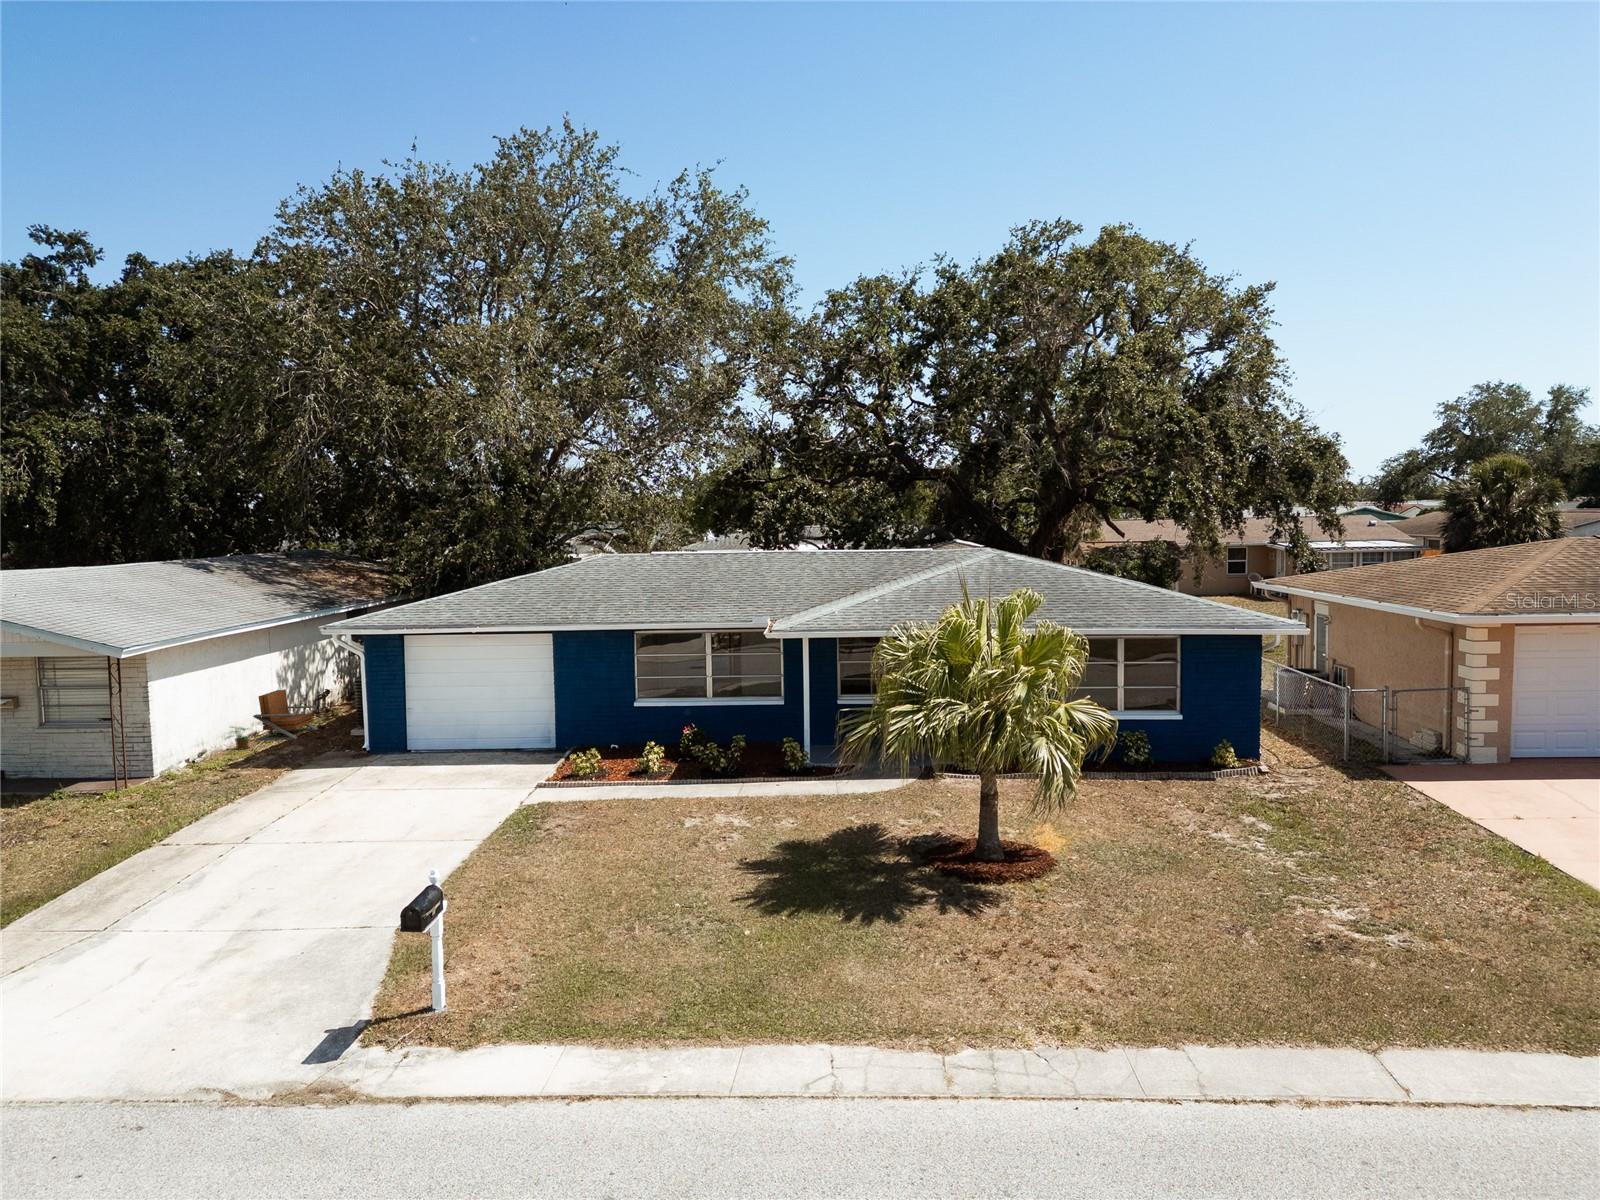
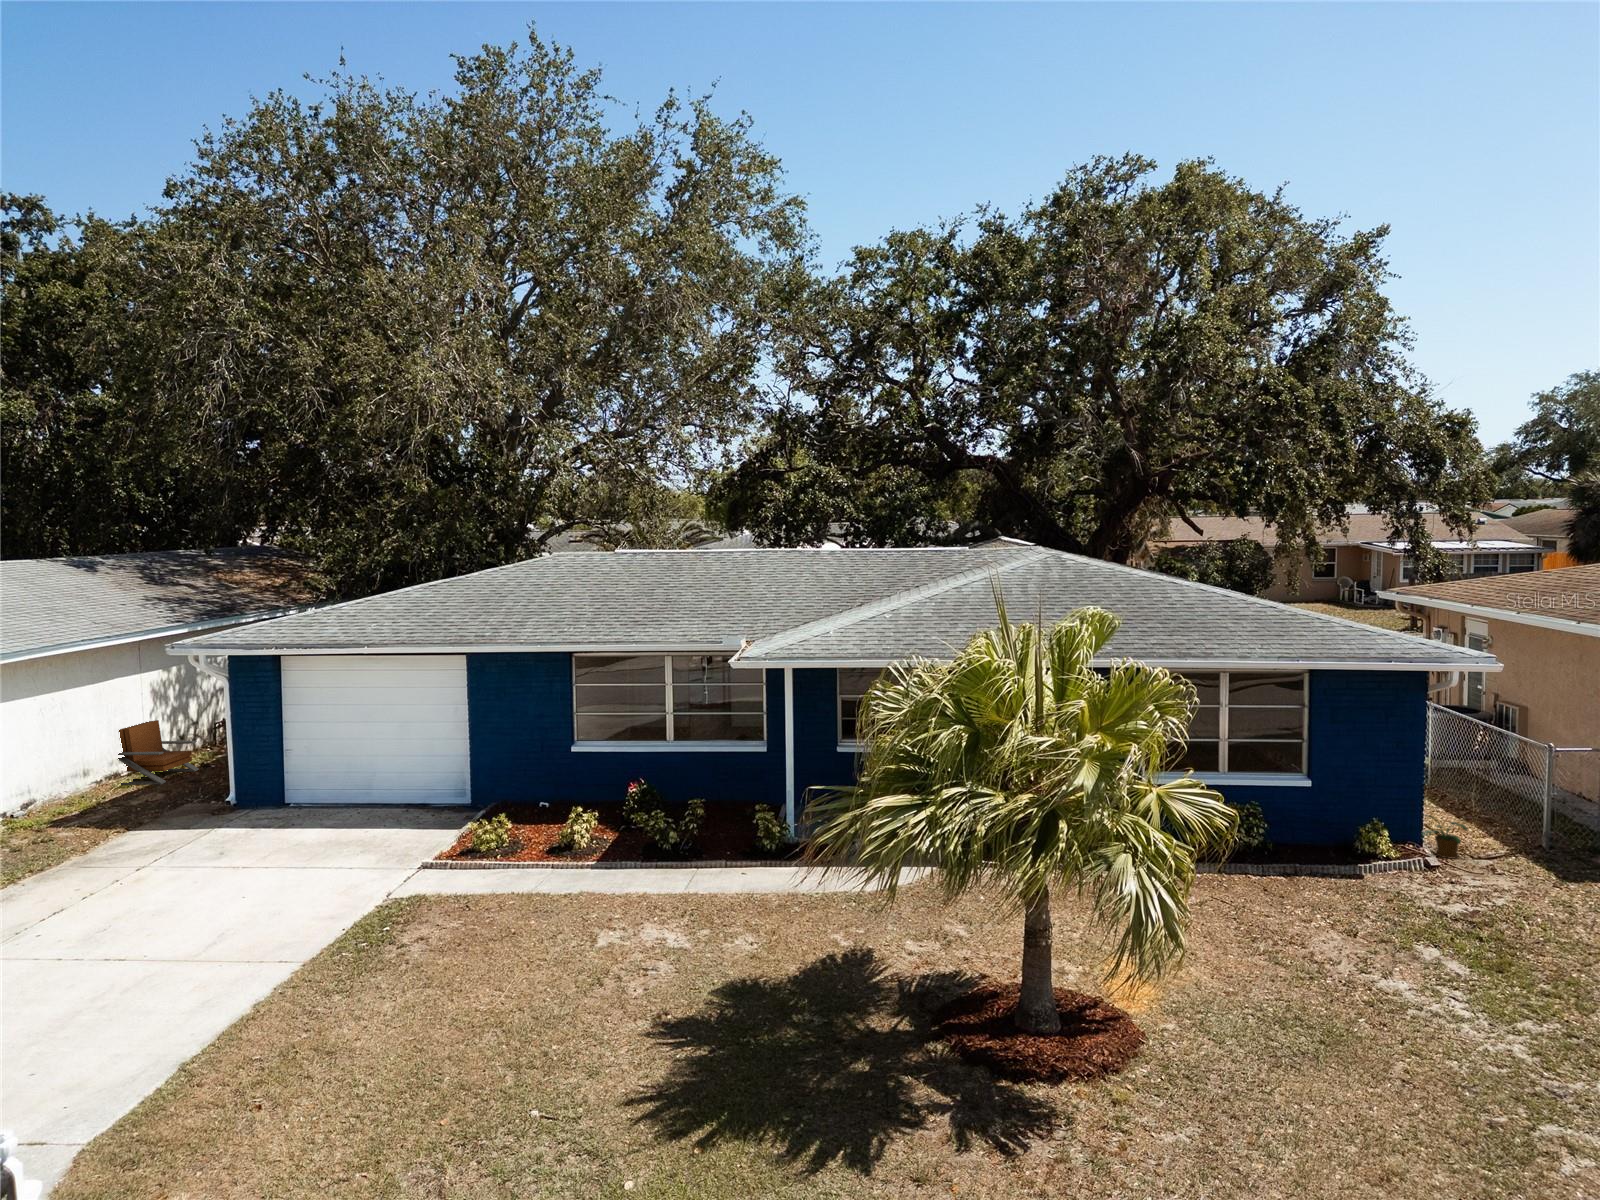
potted plant: present [226,727,249,750] -> present [1421,814,1468,858]

